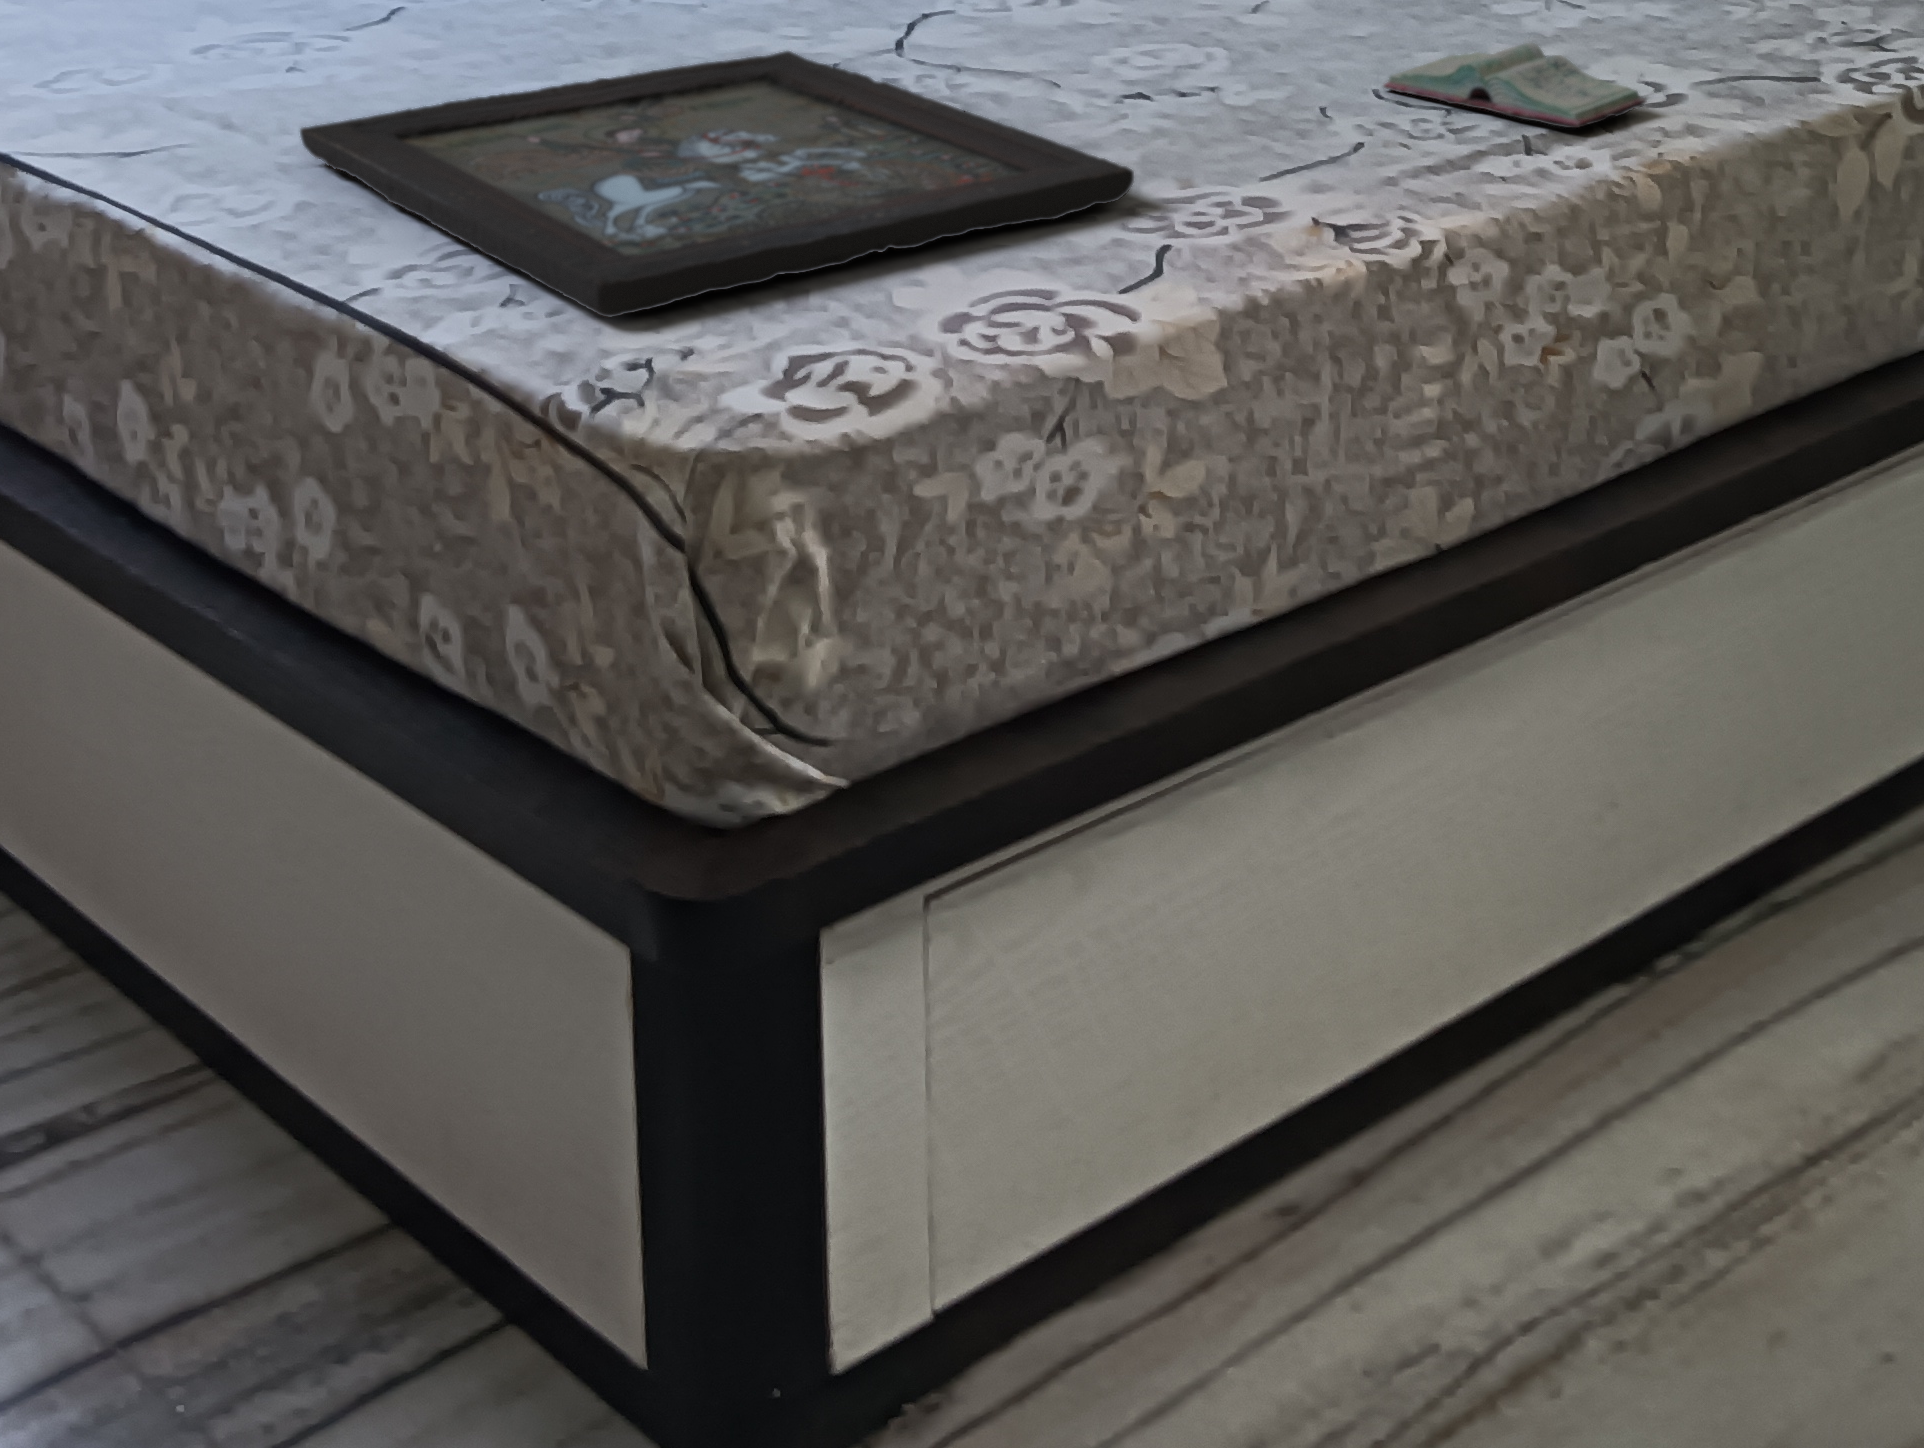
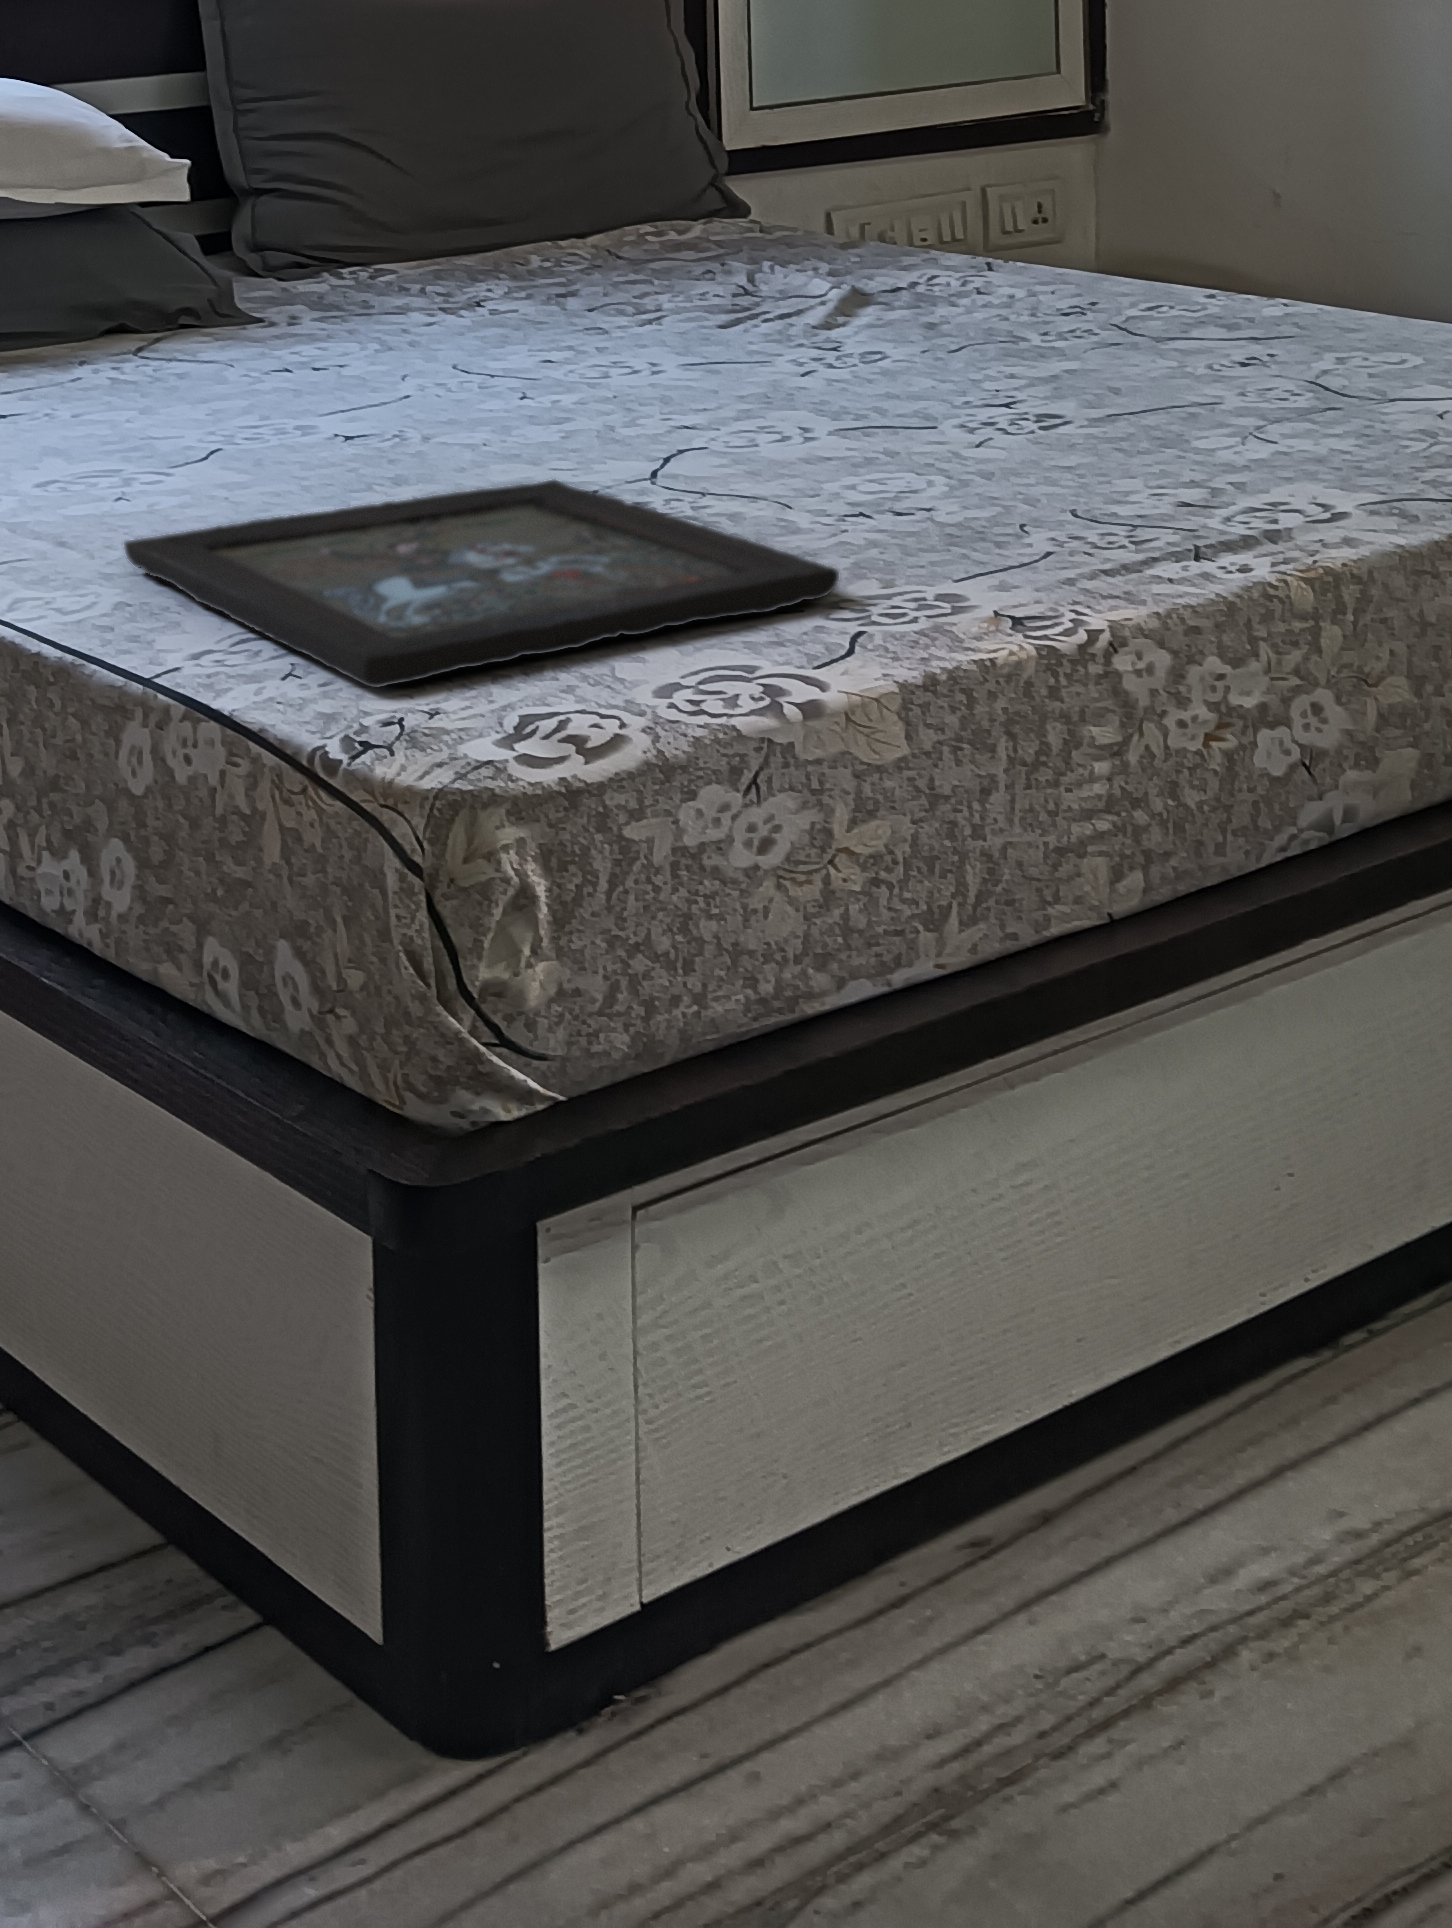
book: present [1384,43,1646,128] -> none [1077,466,1306,539]

